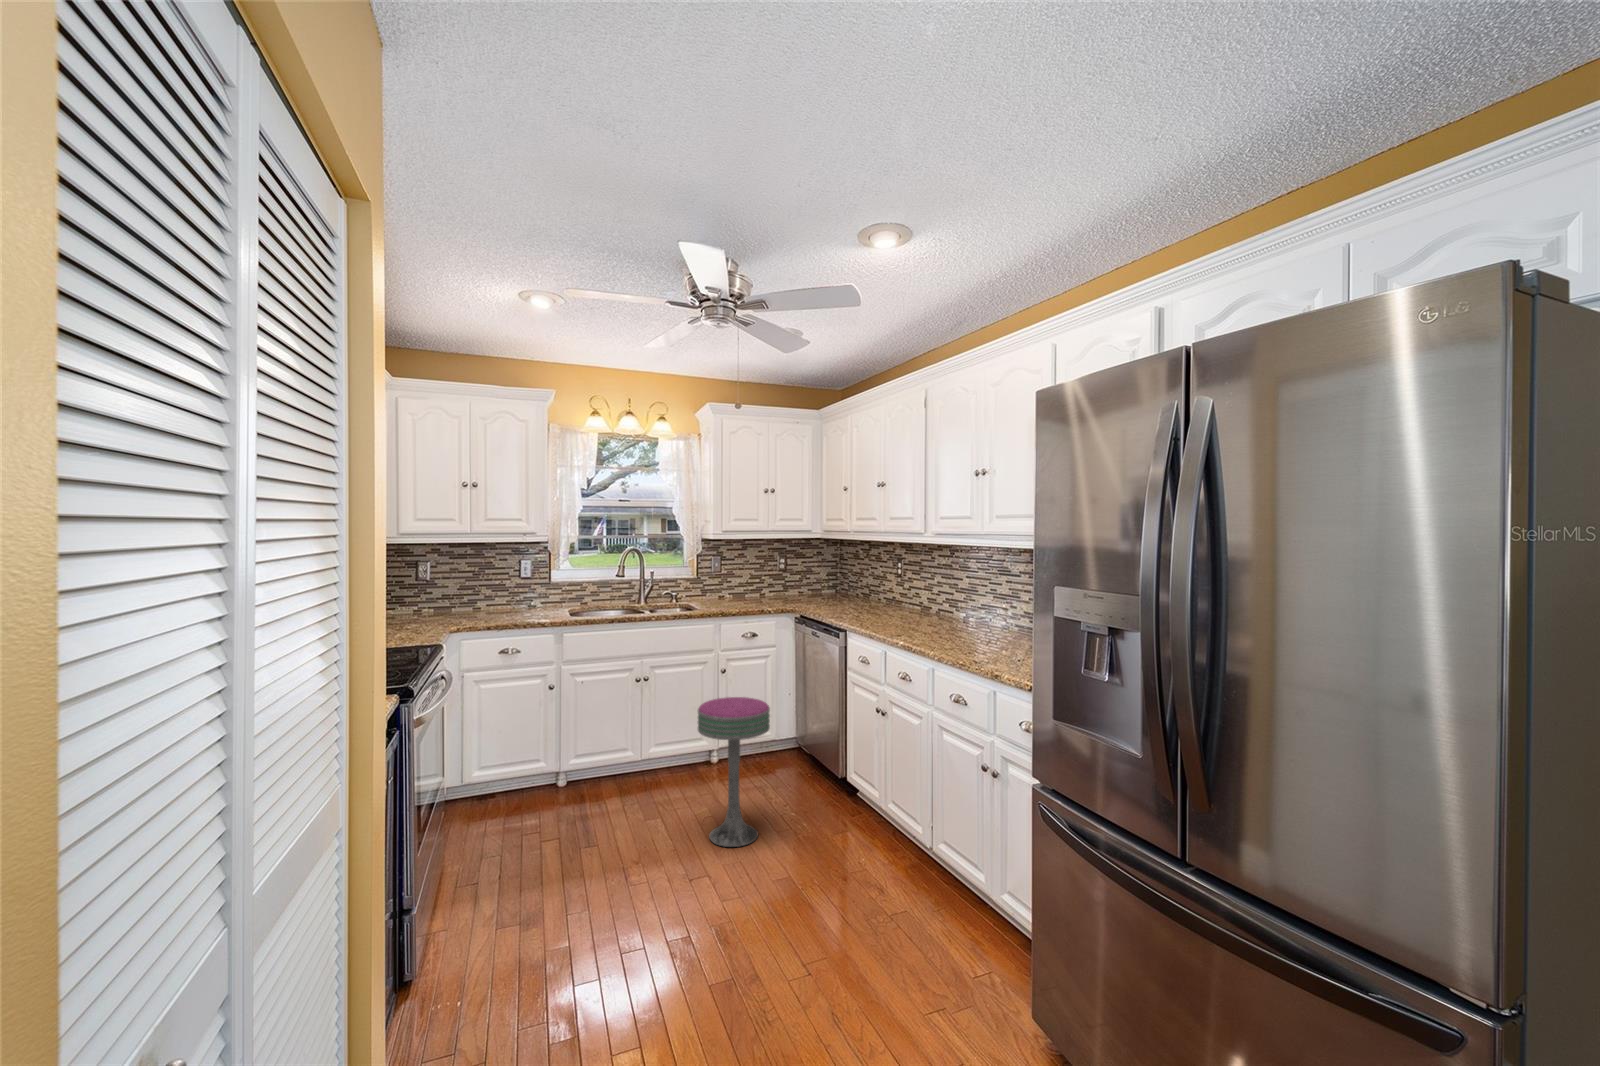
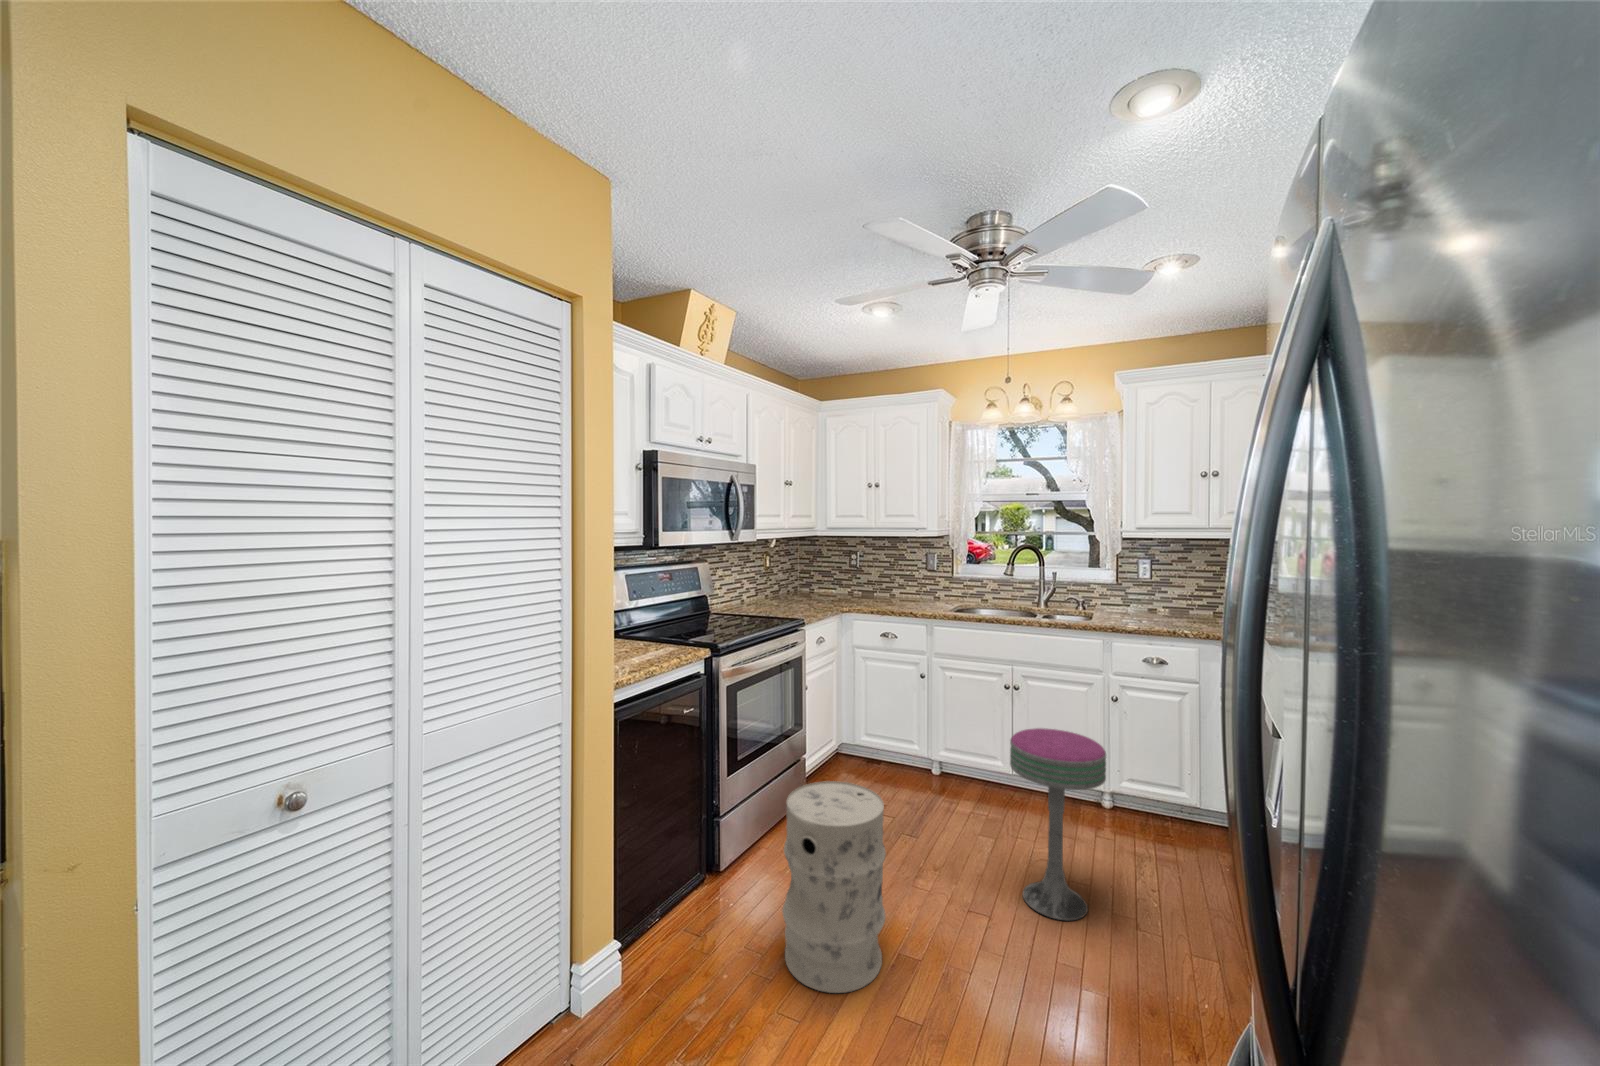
trash can: none [557,784,662,987] -> present [782,781,886,993]

